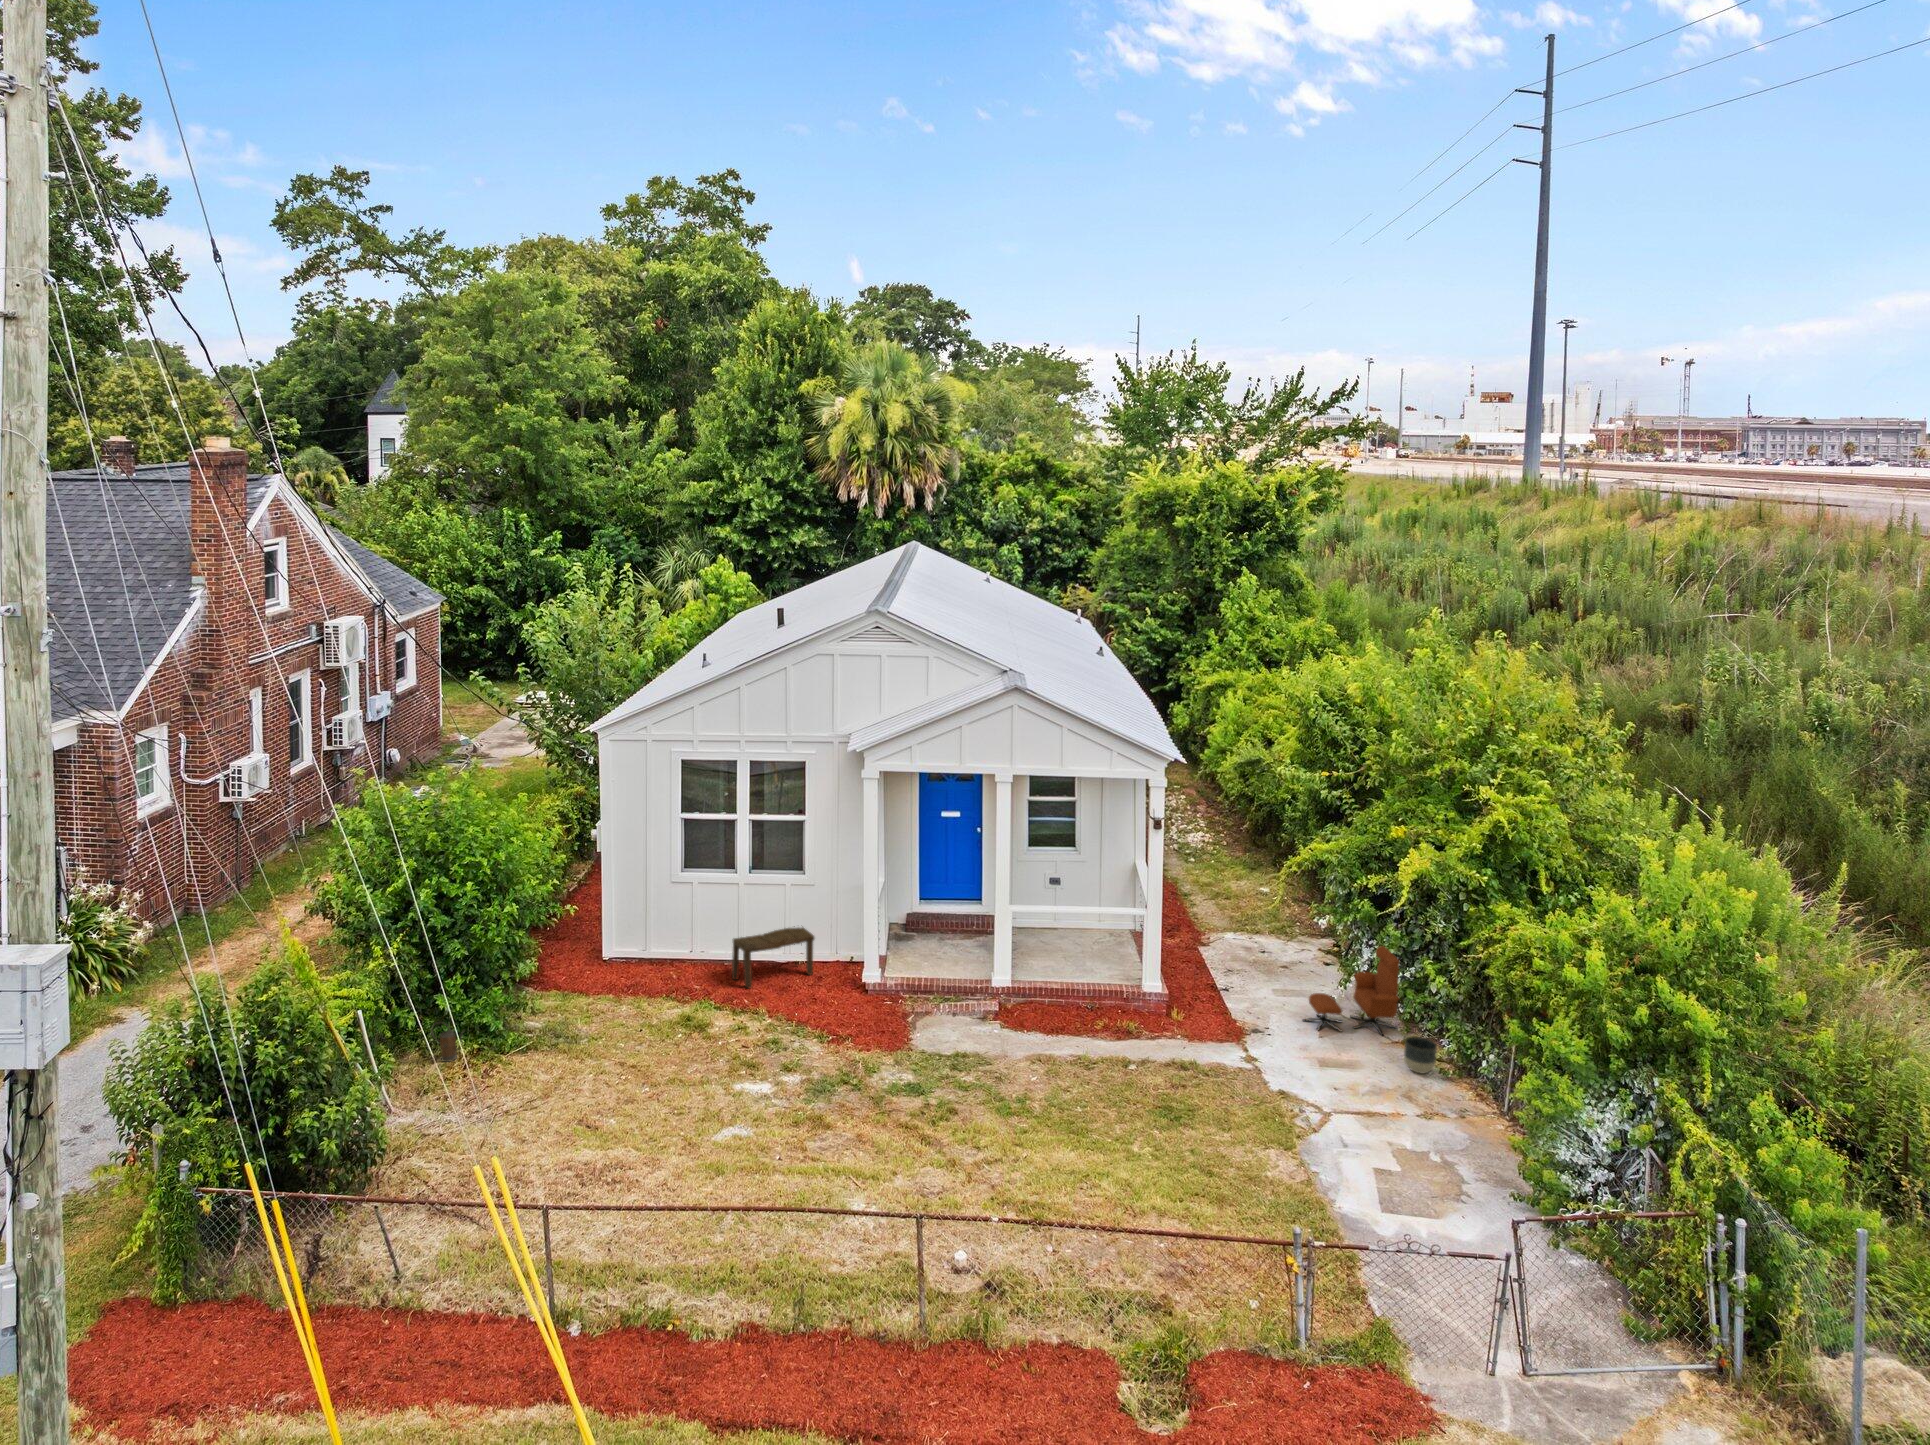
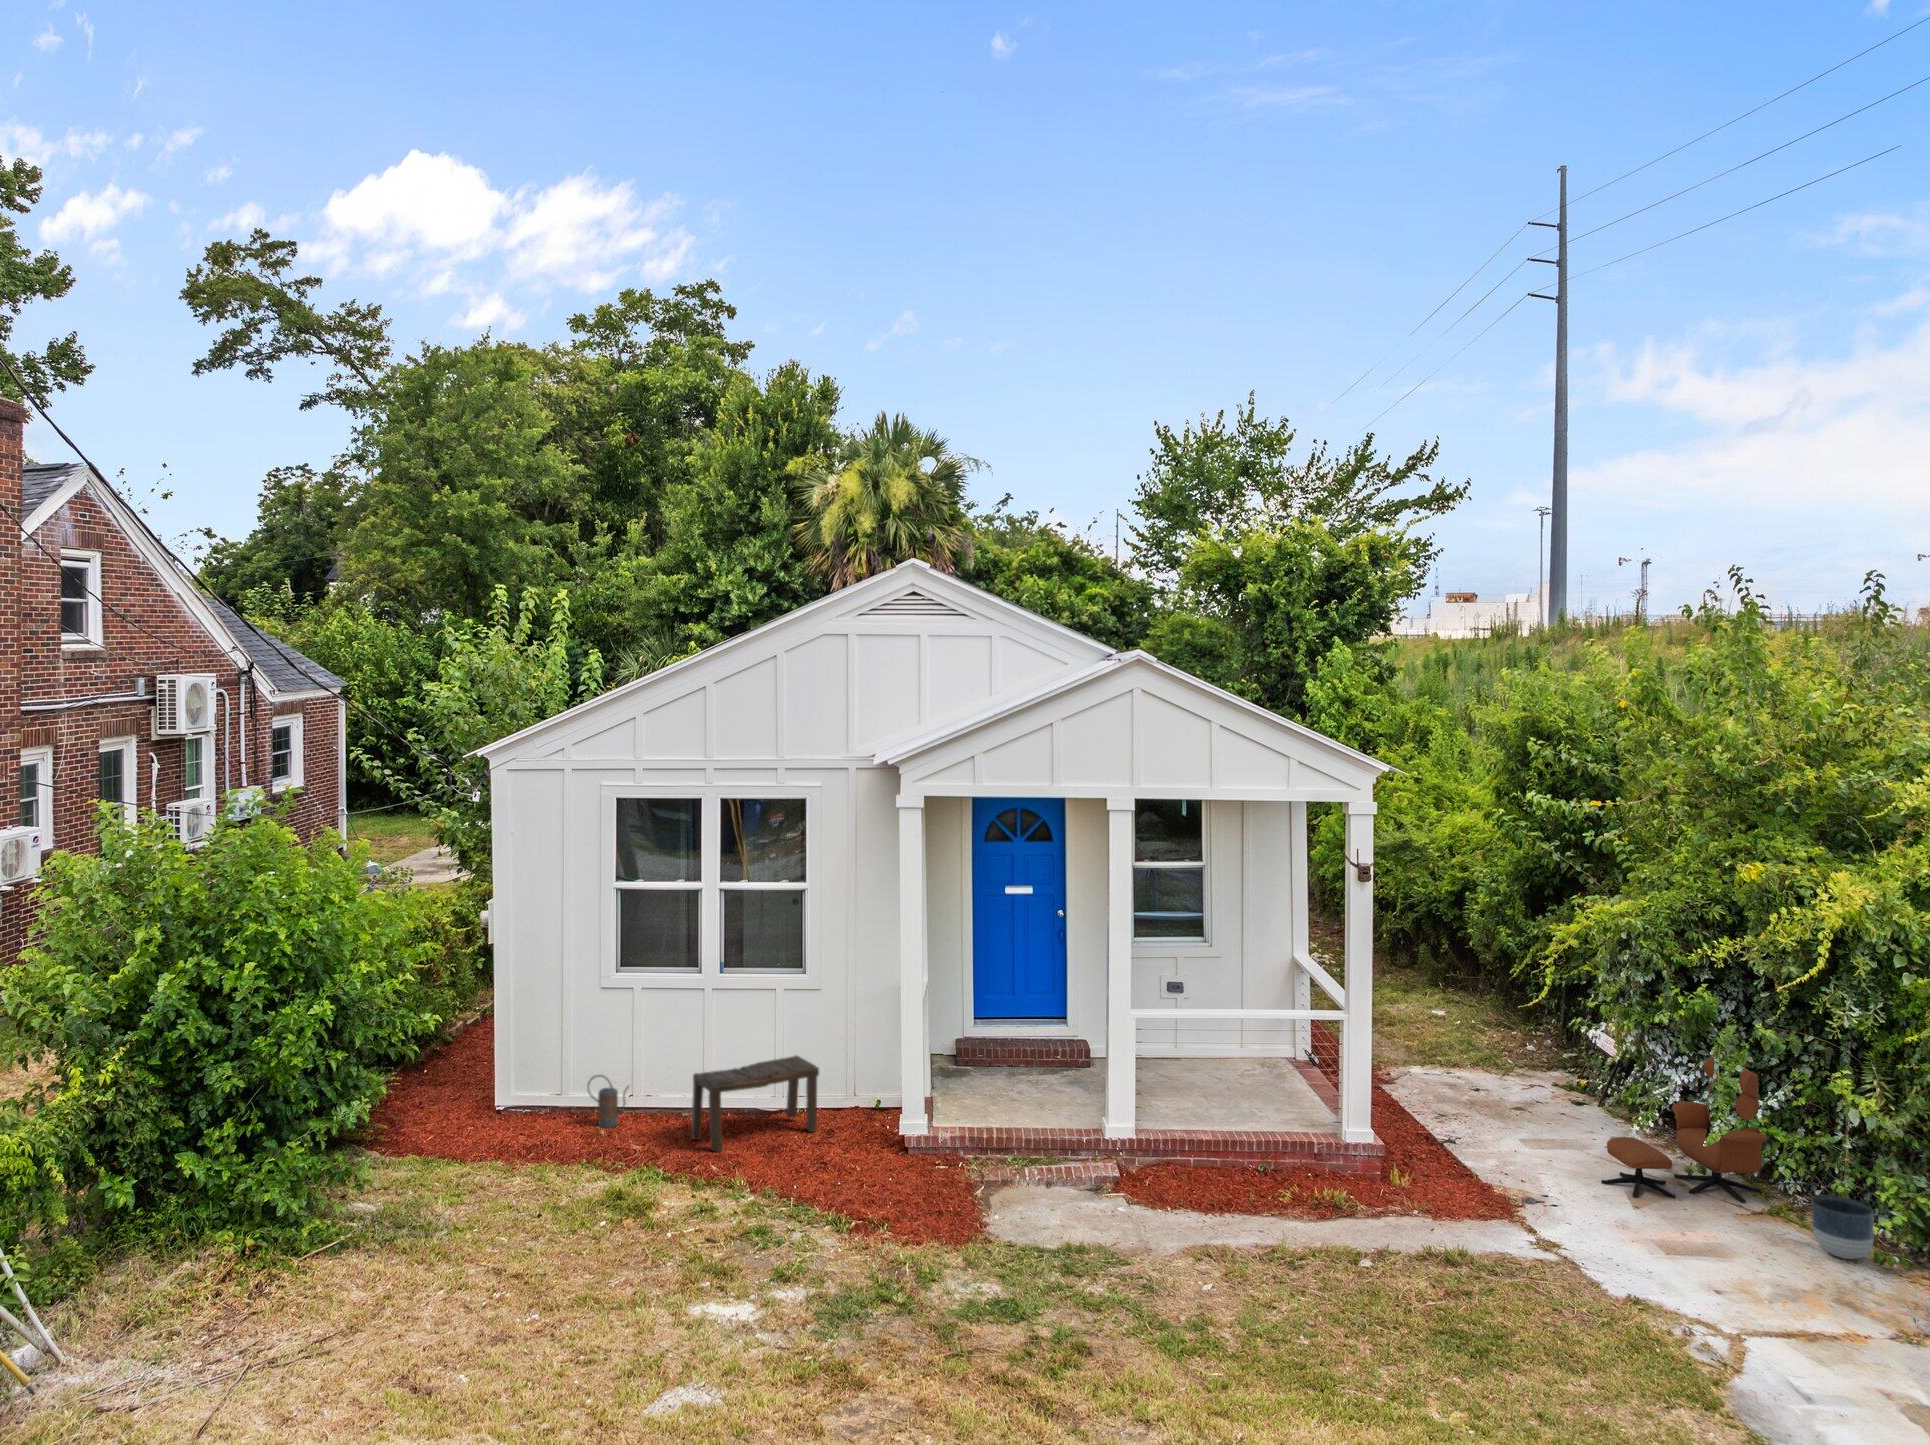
watering can: present [431,1023,461,1062] -> present [587,1075,628,1127]

